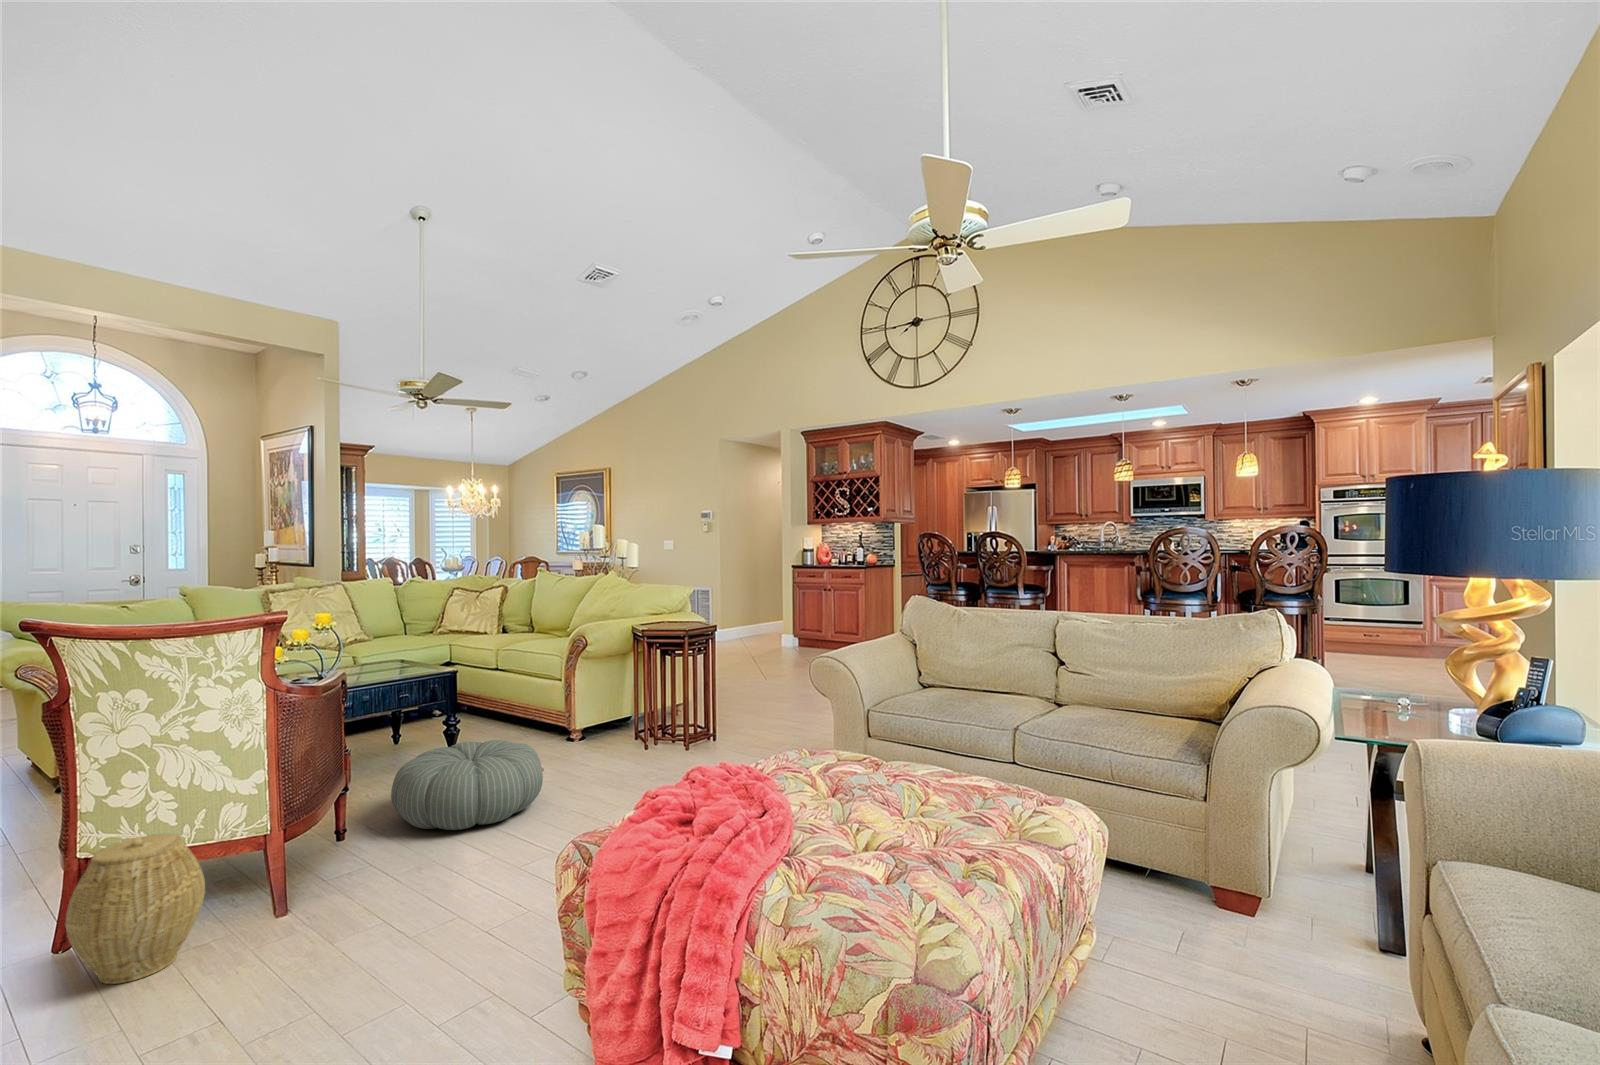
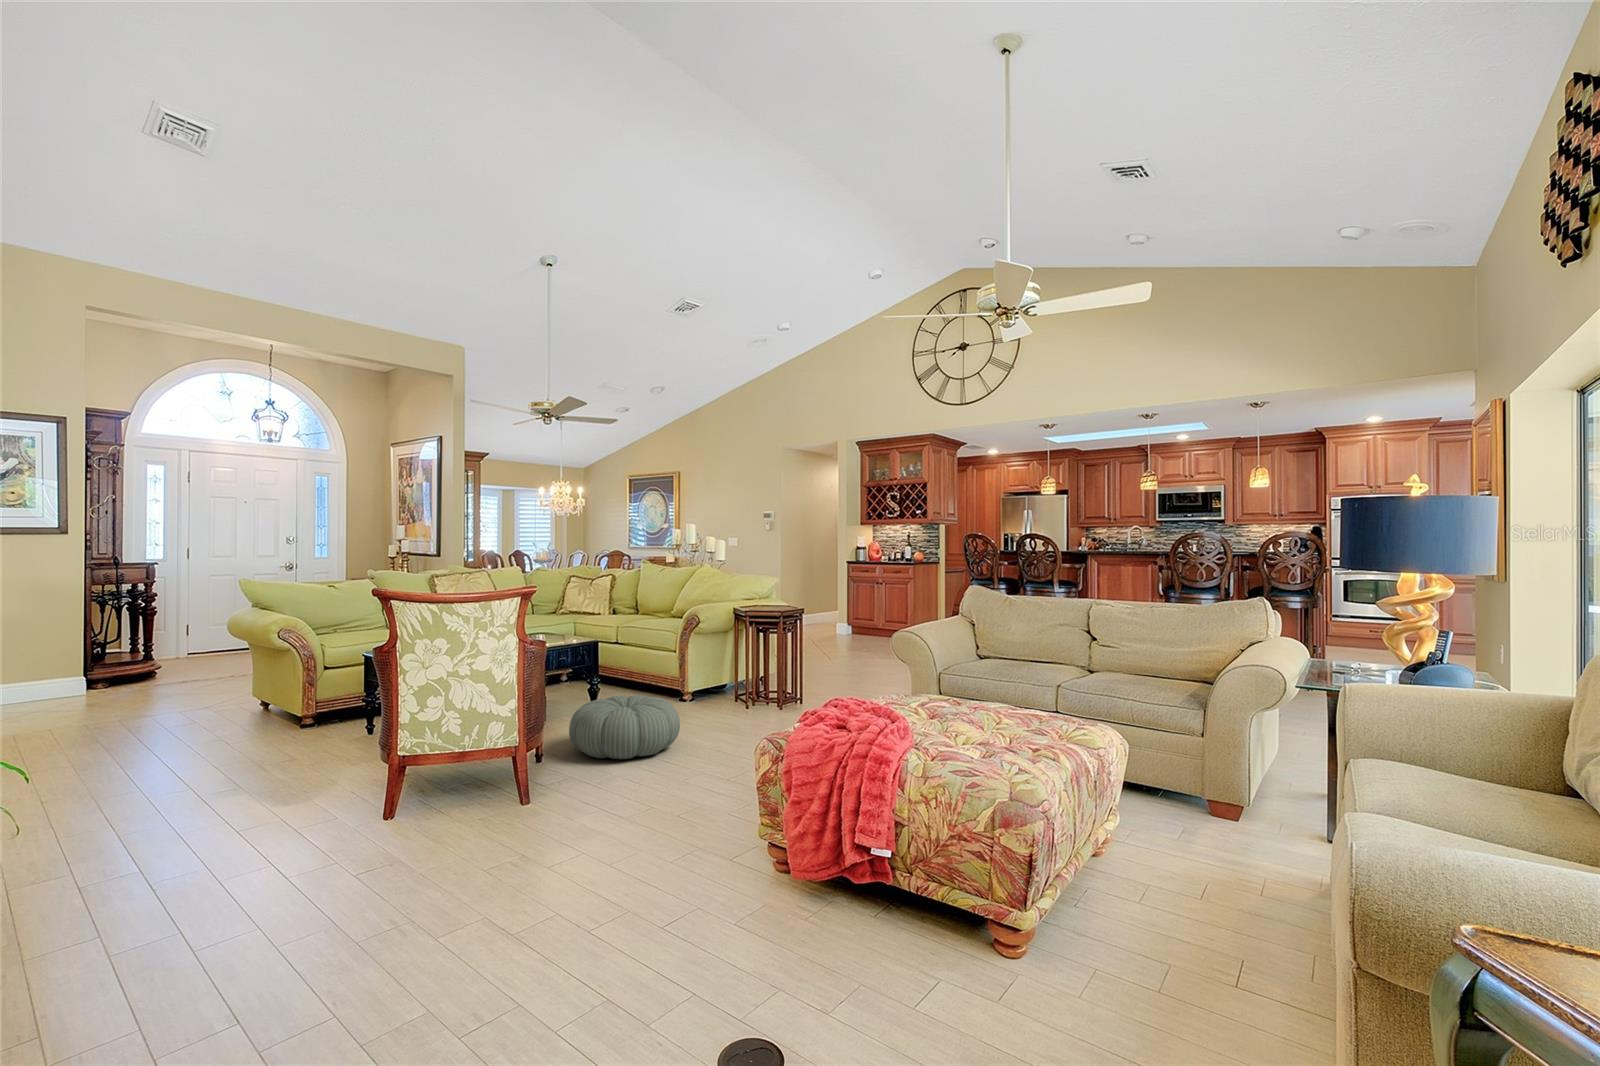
woven basket: present [65,834,205,984] -> none [411,740,489,836]

